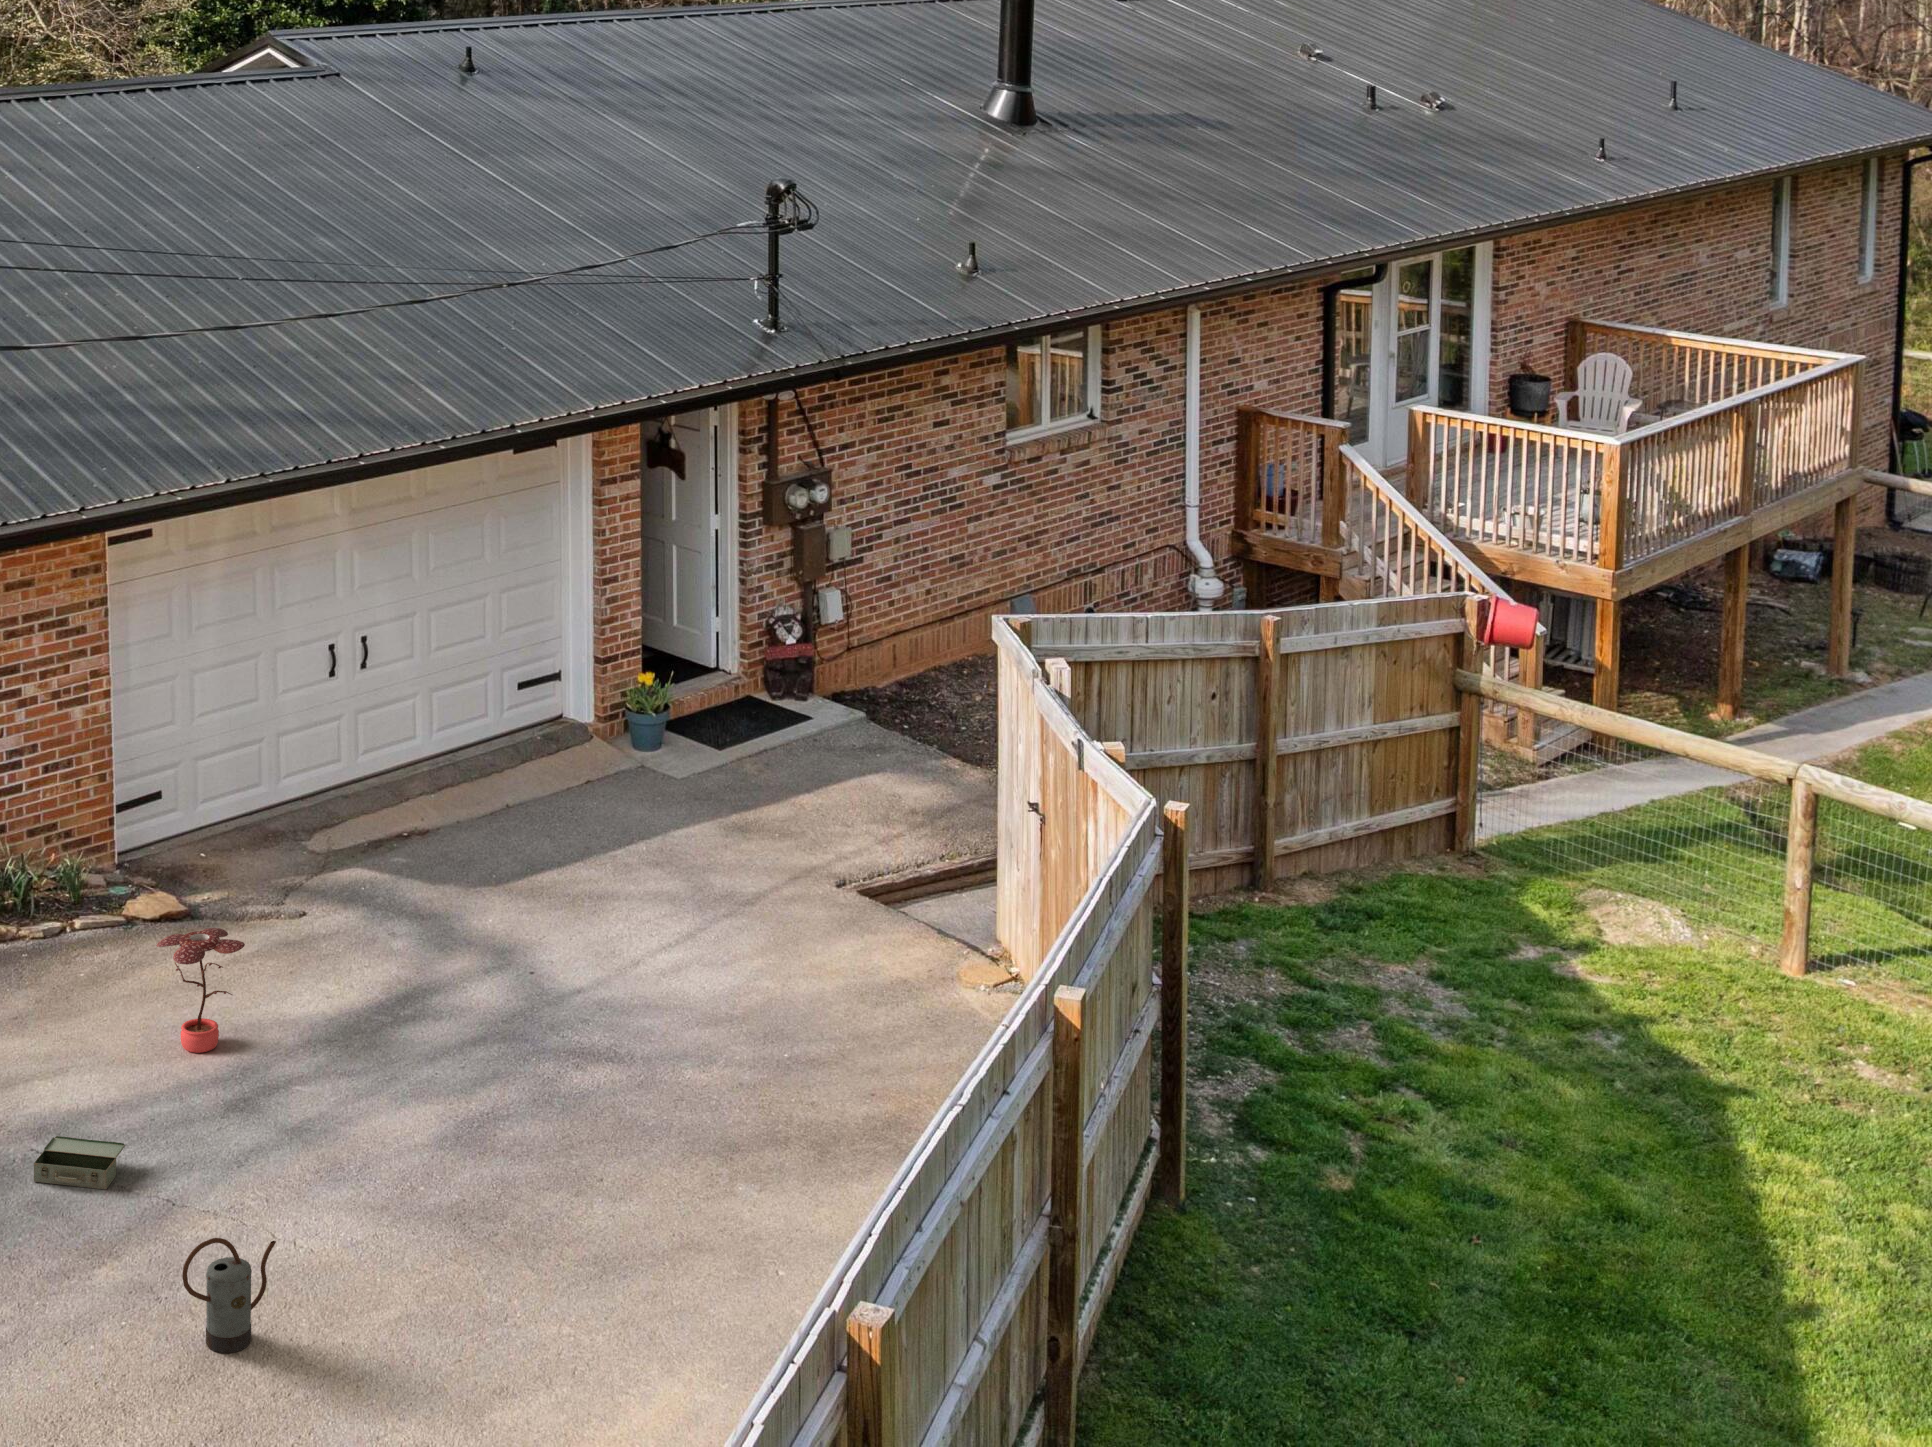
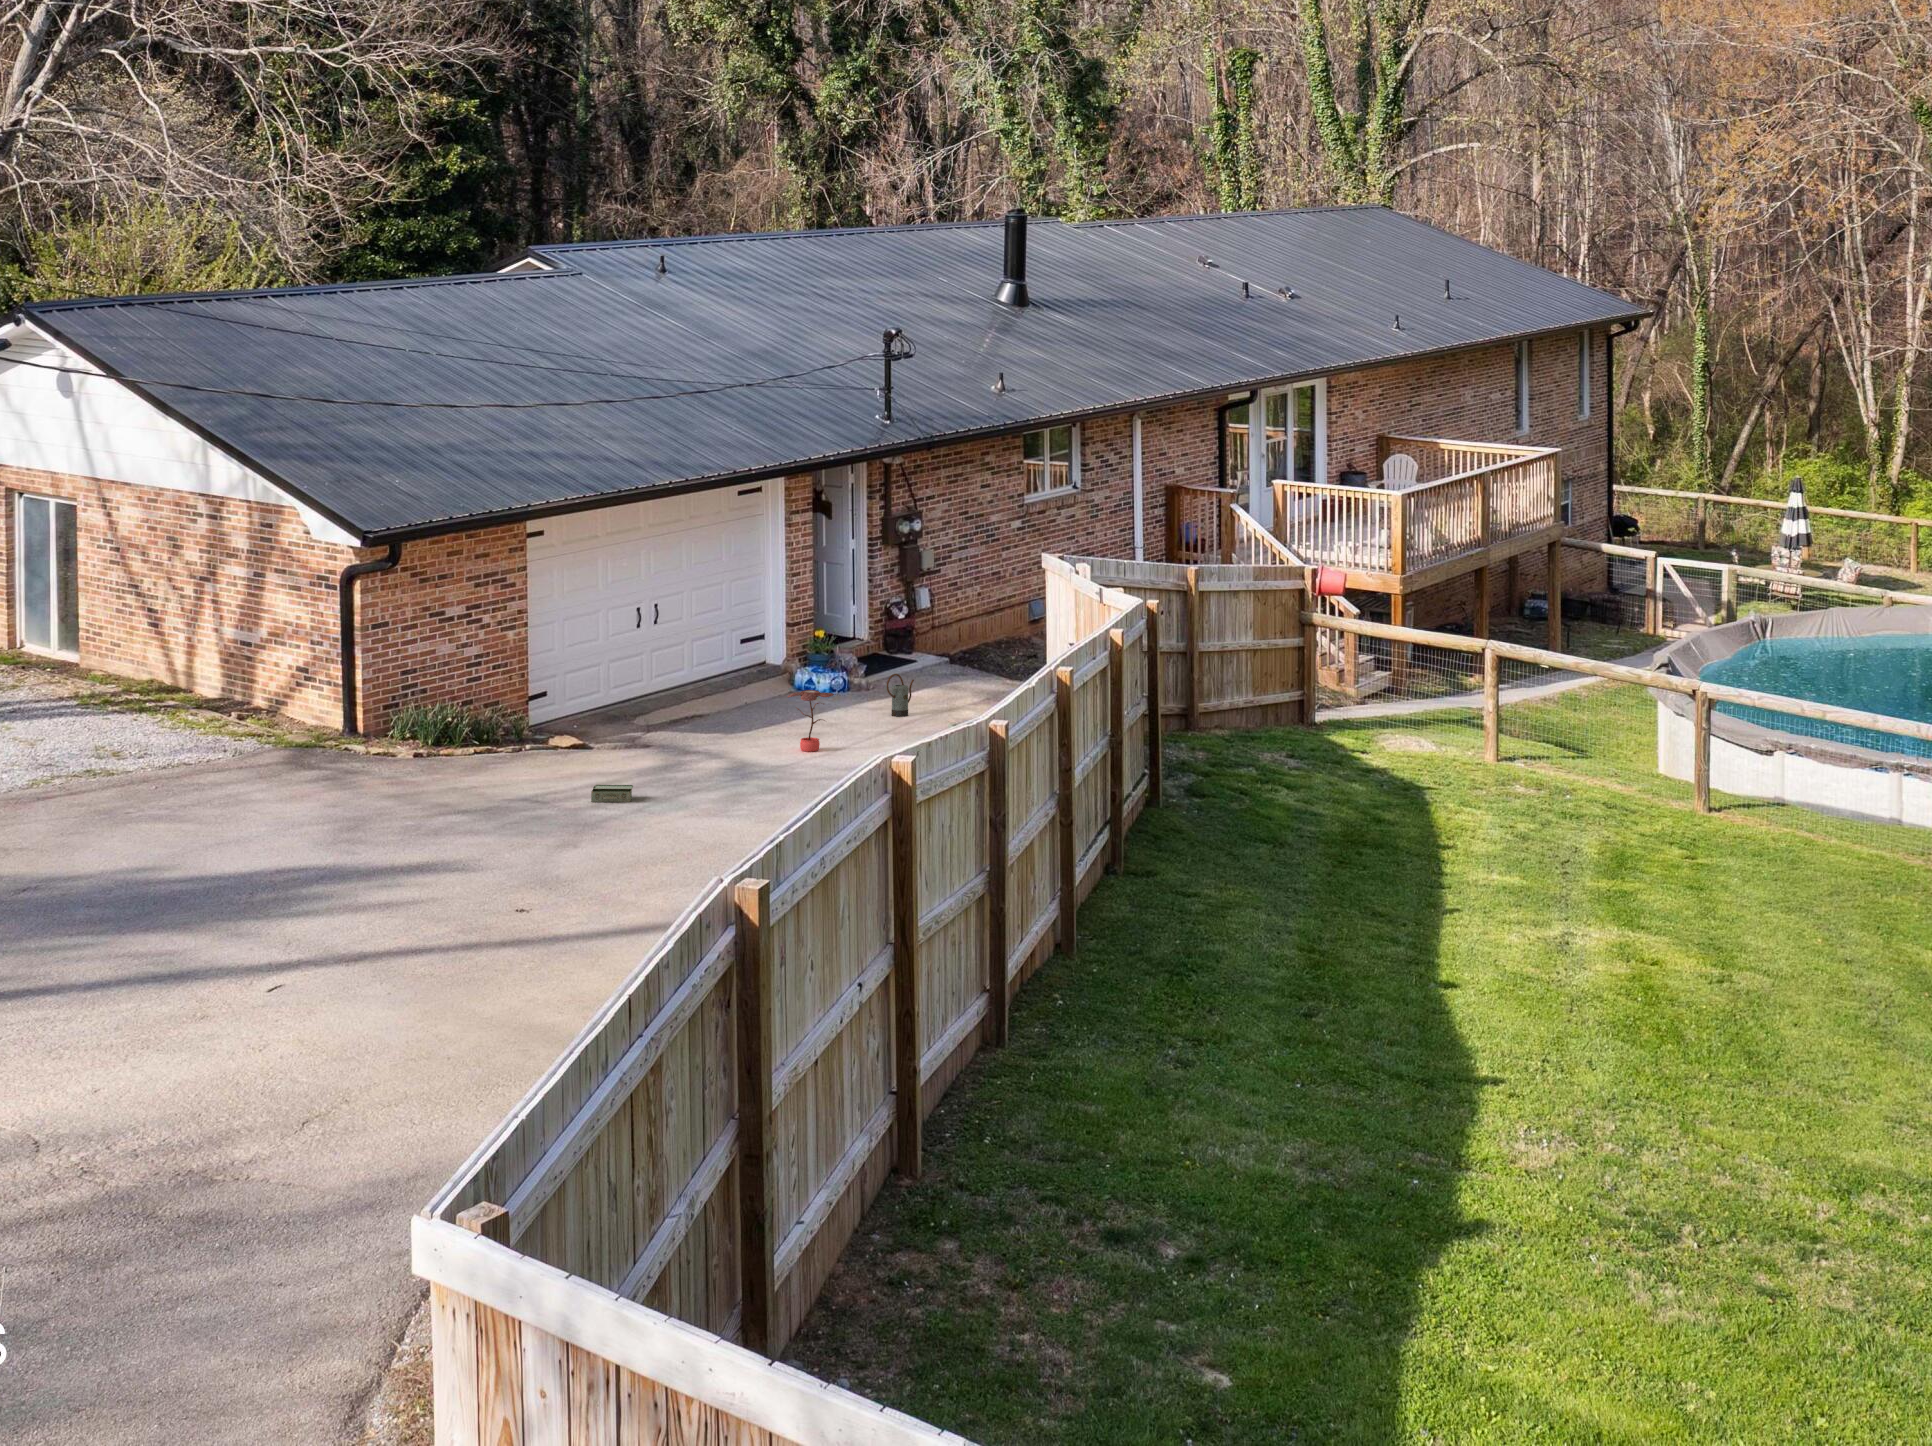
potted plant: present [156,928,245,1053] -> present [788,690,834,752]
watering can: present [182,1238,276,1353] -> present [887,674,914,717]

